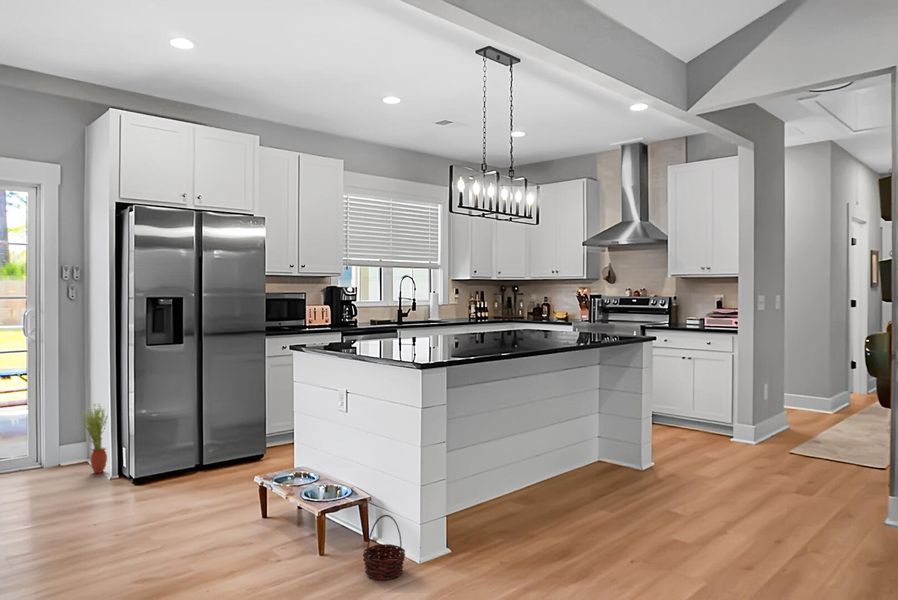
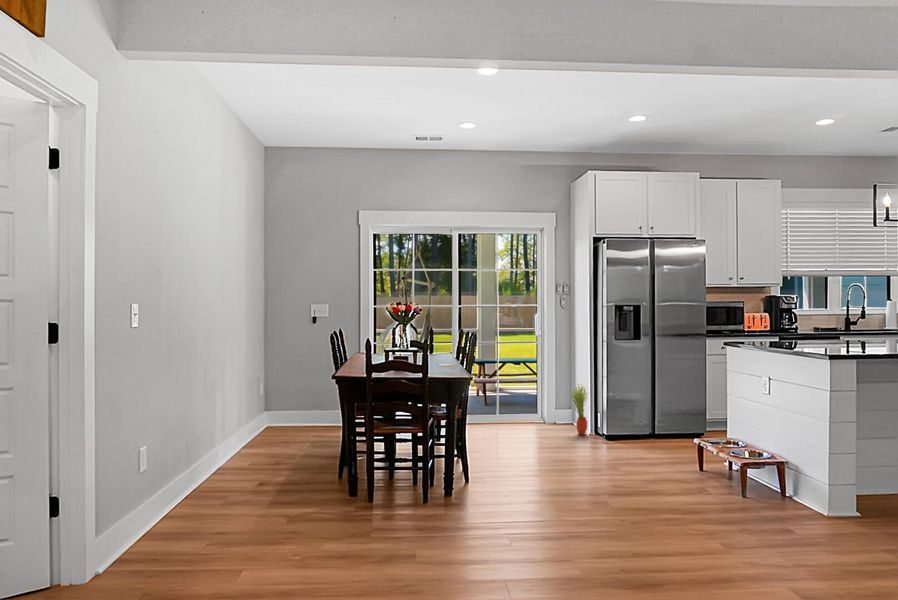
basket: present [363,515,405,580] -> none [771,466,806,513]

